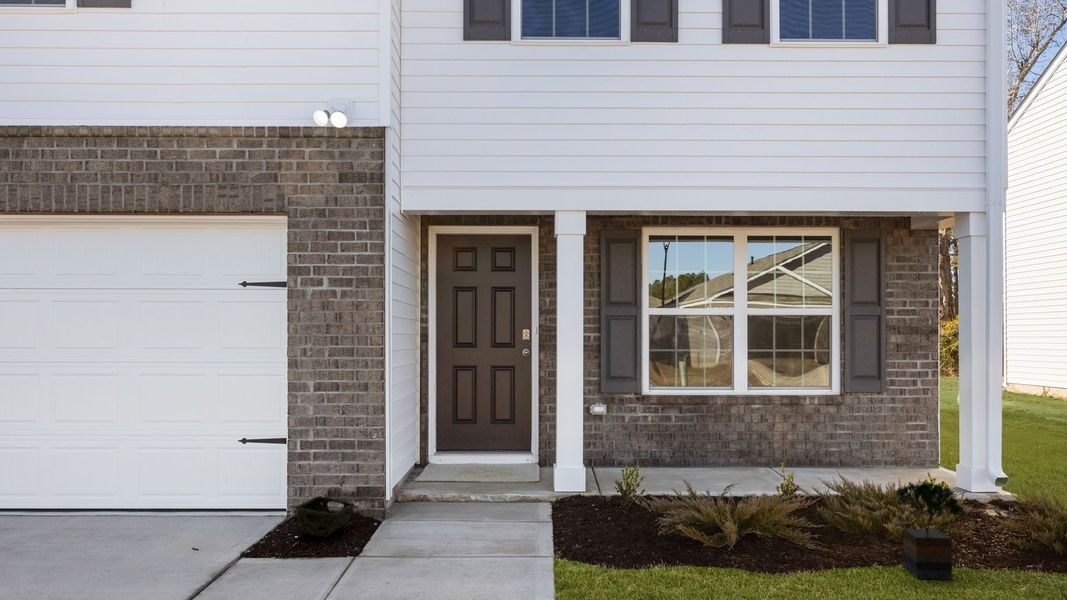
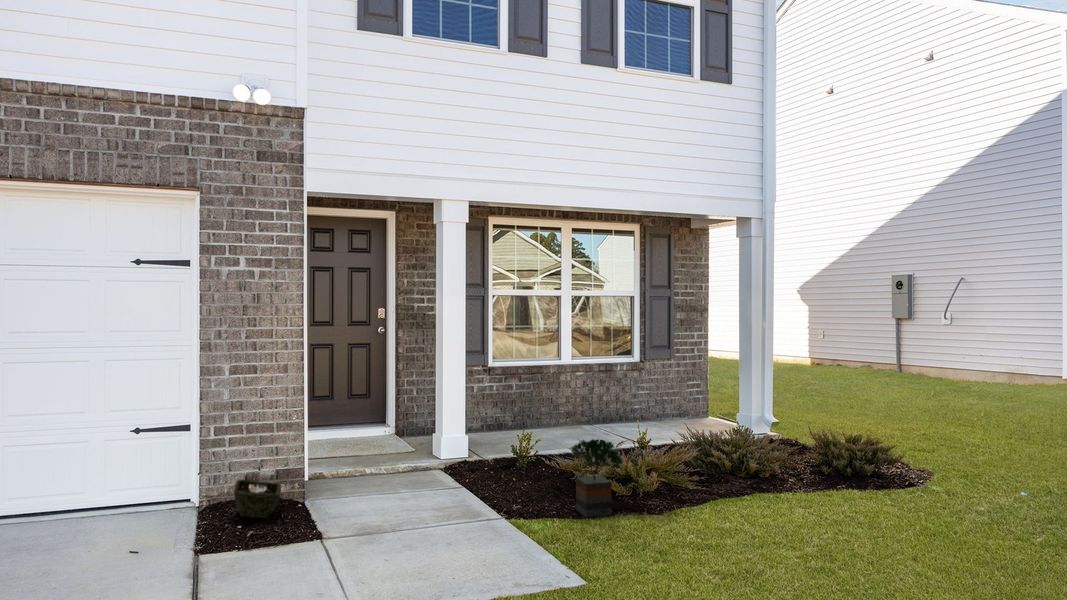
potted tree: present [895,483,966,580] -> present [571,439,623,517]

